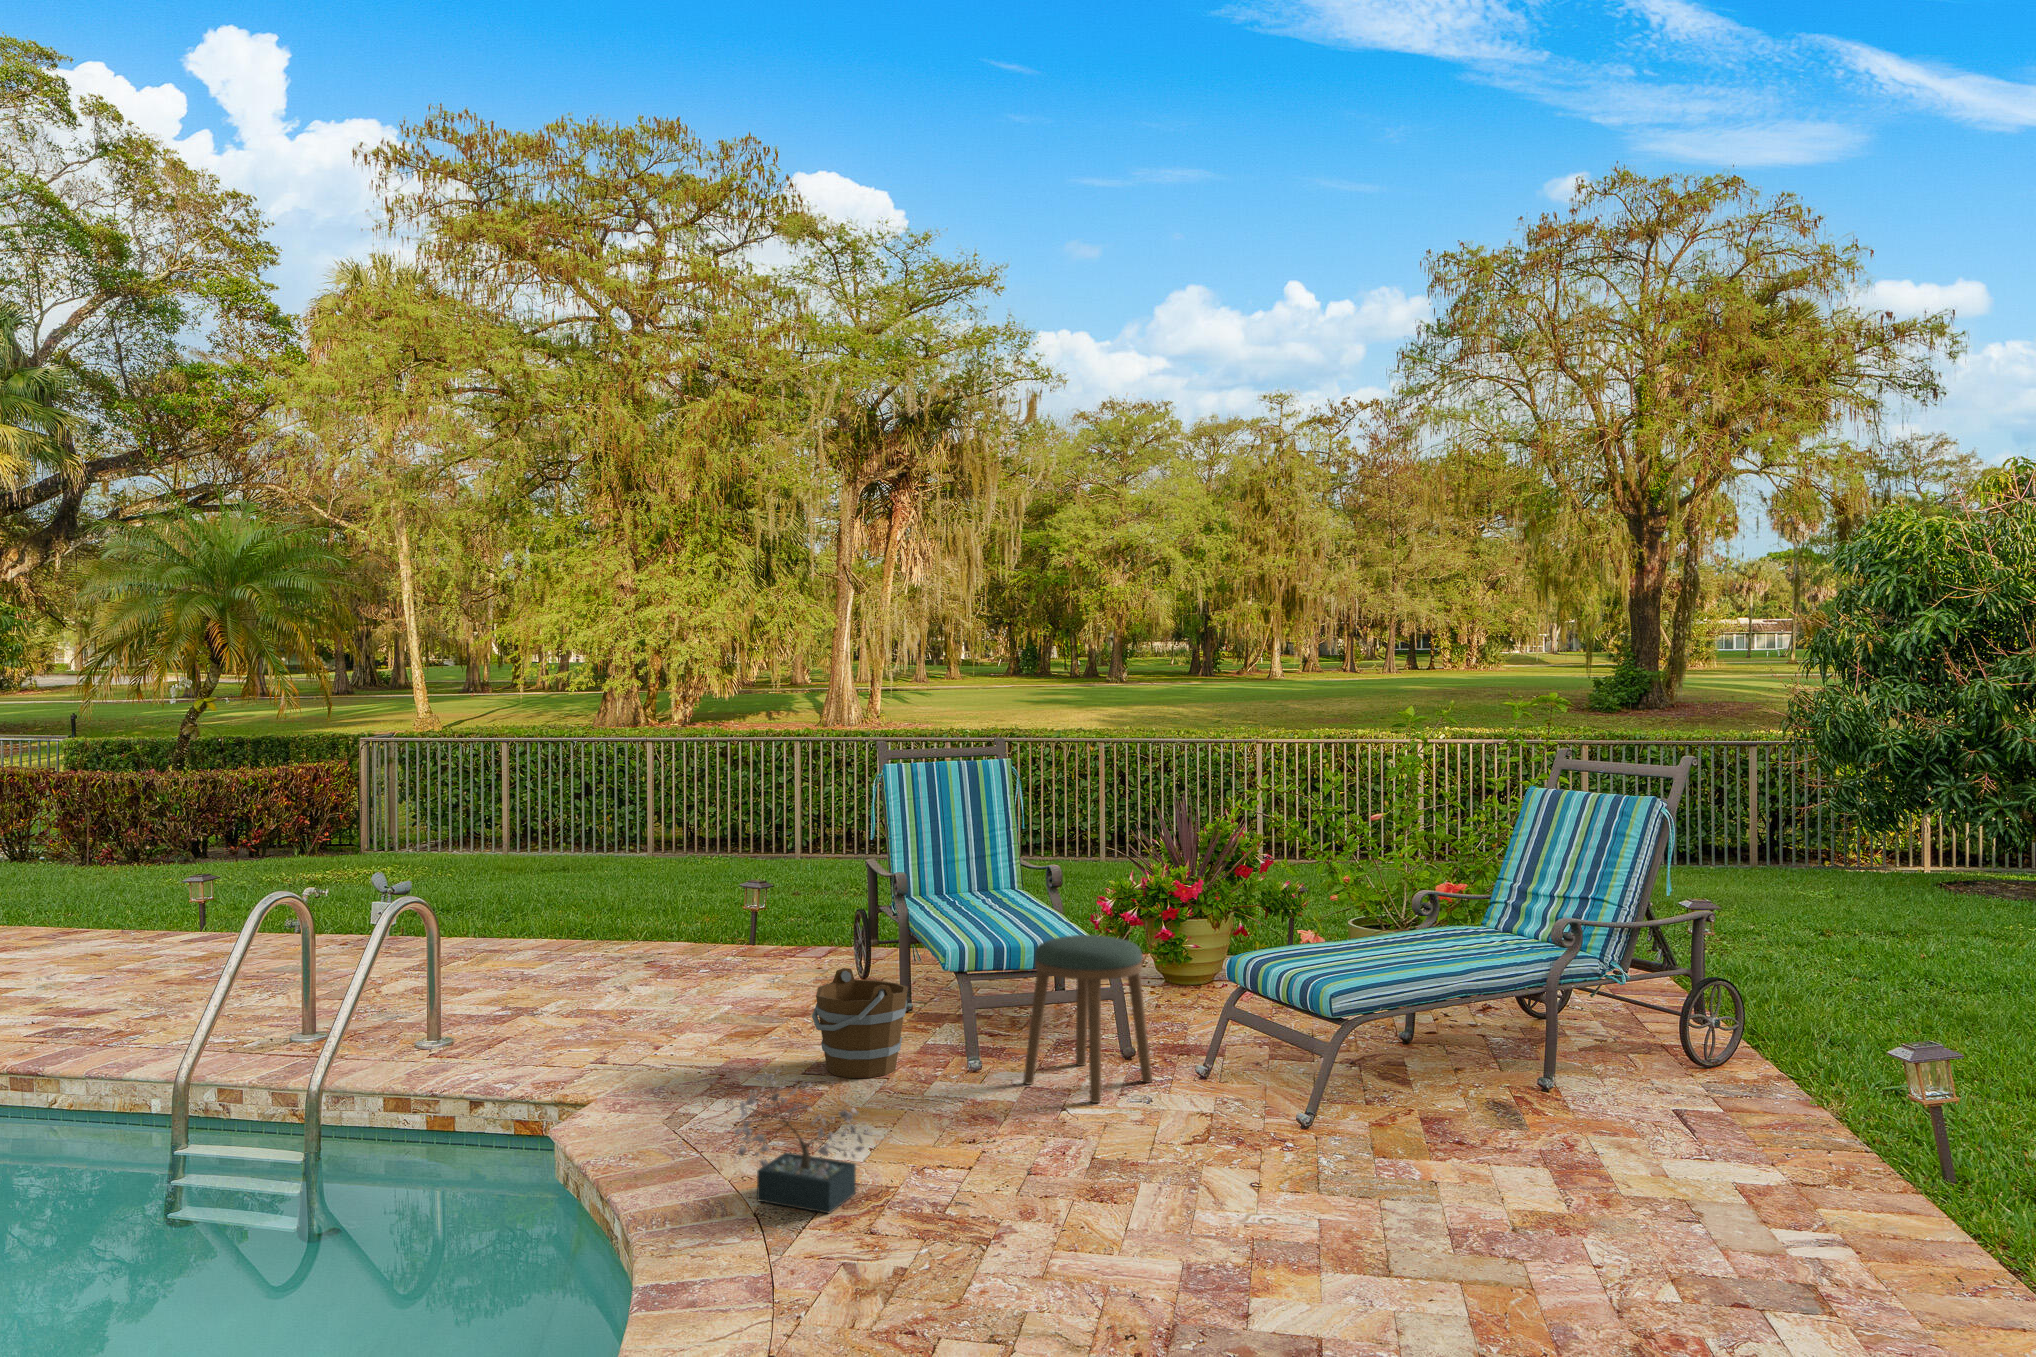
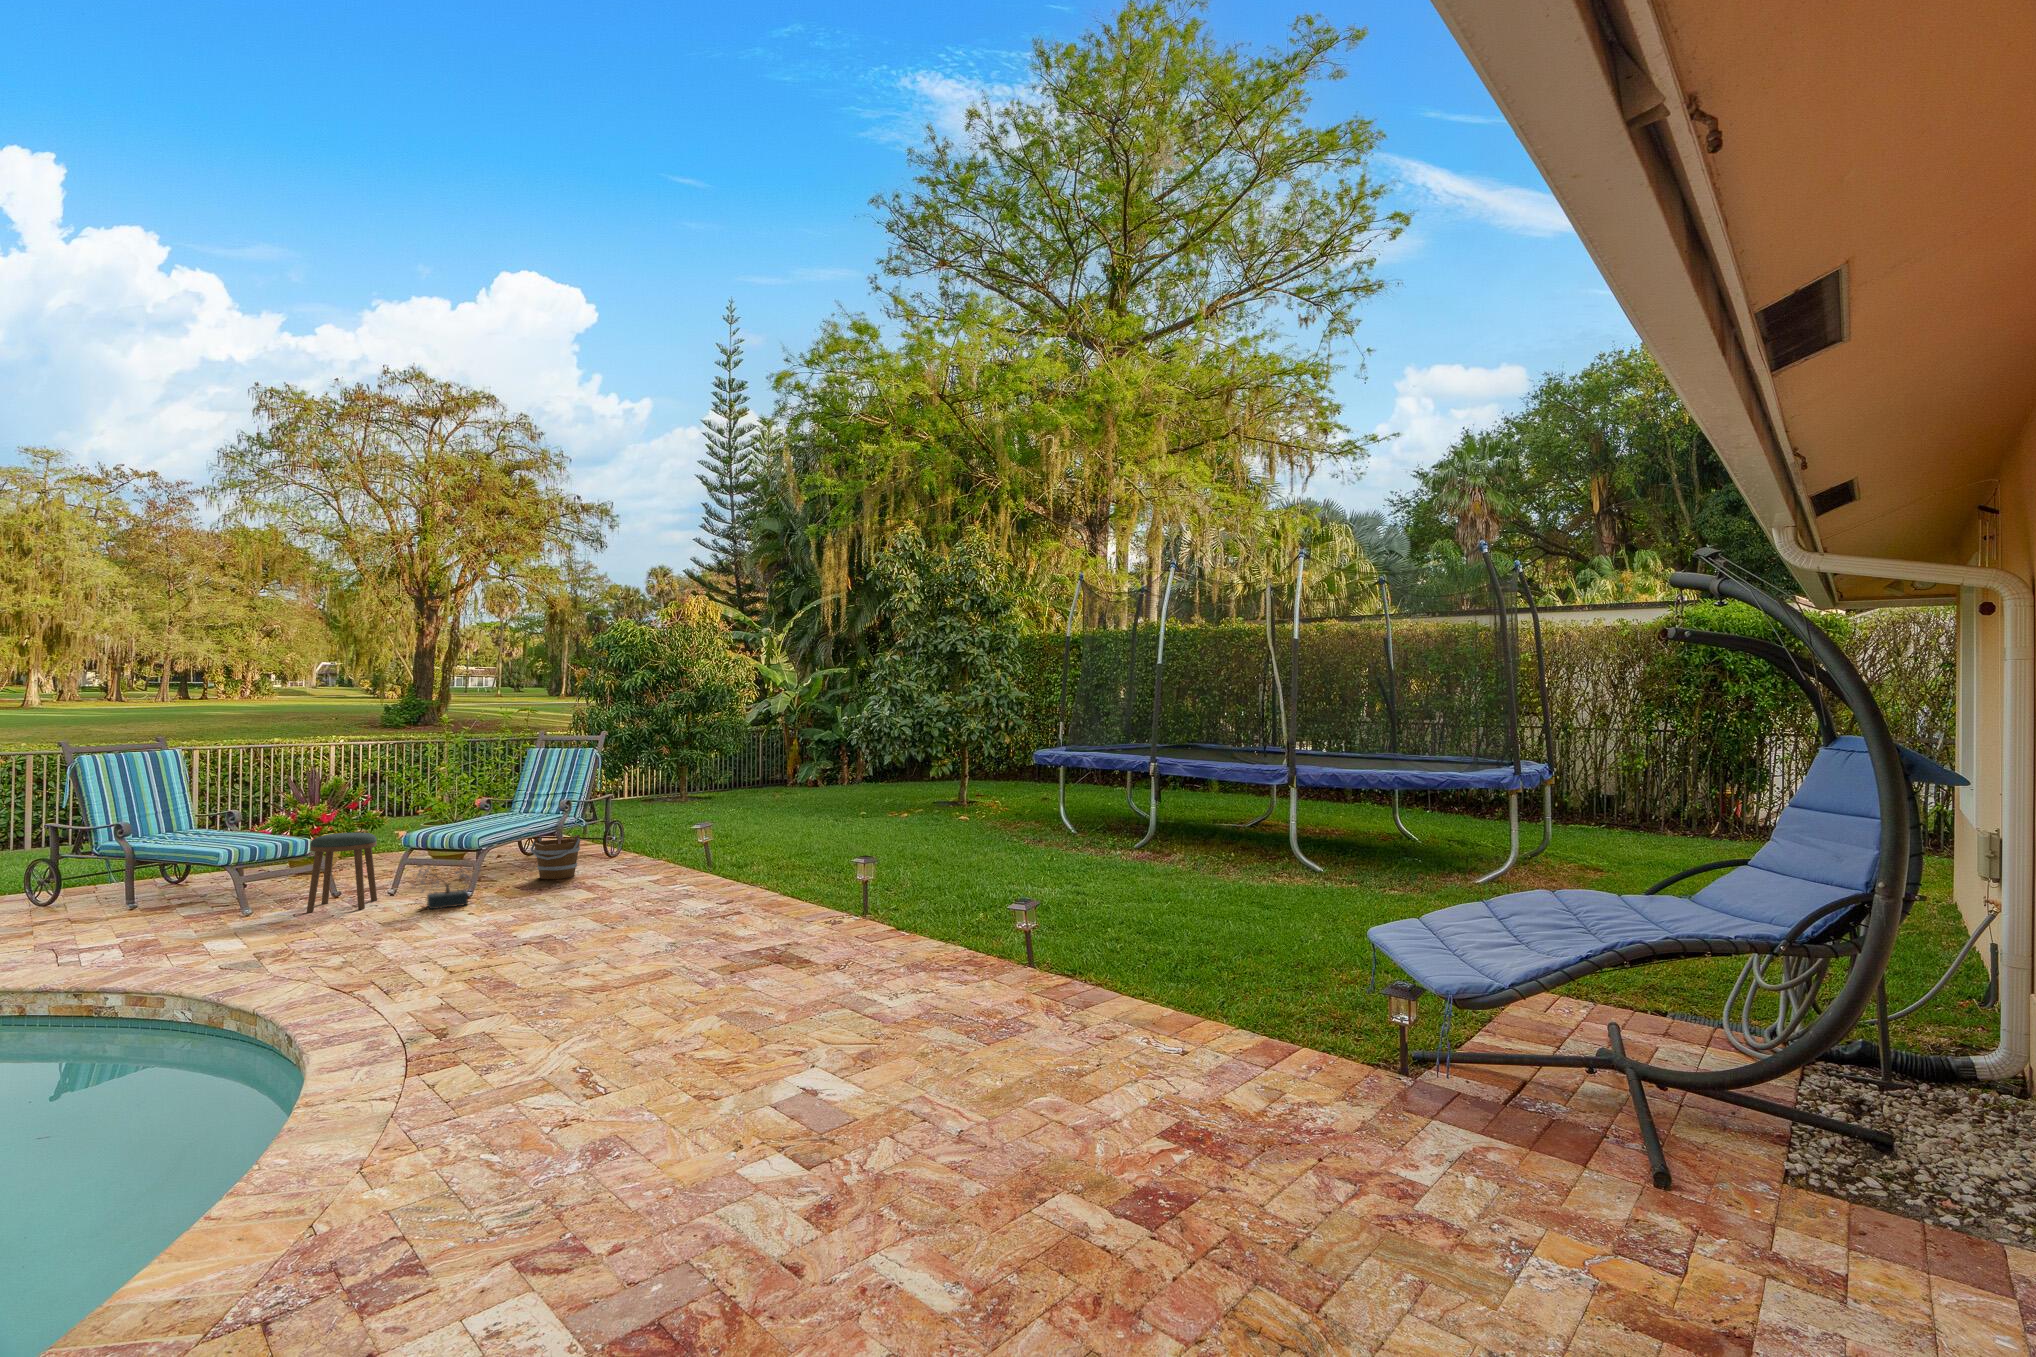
bucket: present [812,968,908,1078] -> present [531,835,580,879]
decorative plant: present [730,1069,872,1213] -> present [412,862,476,909]

